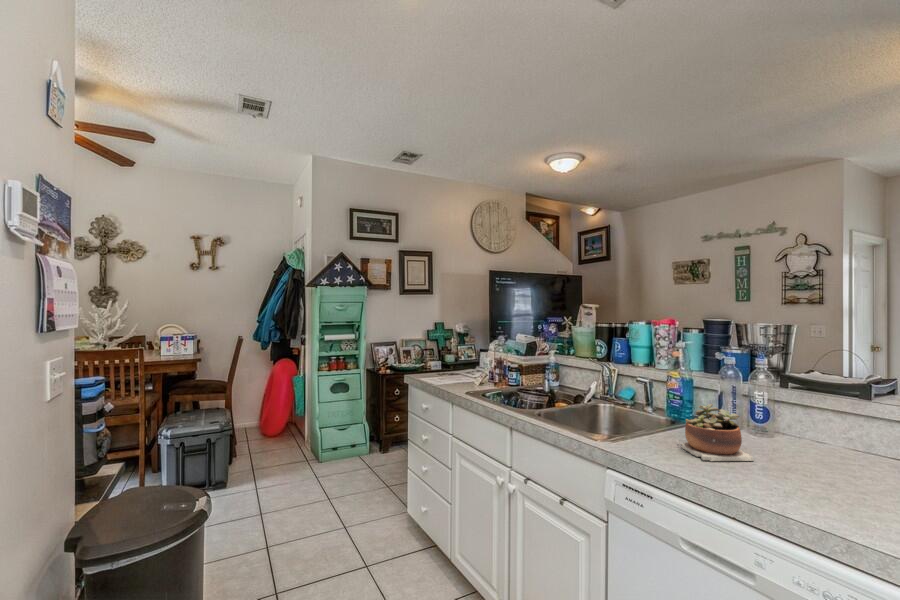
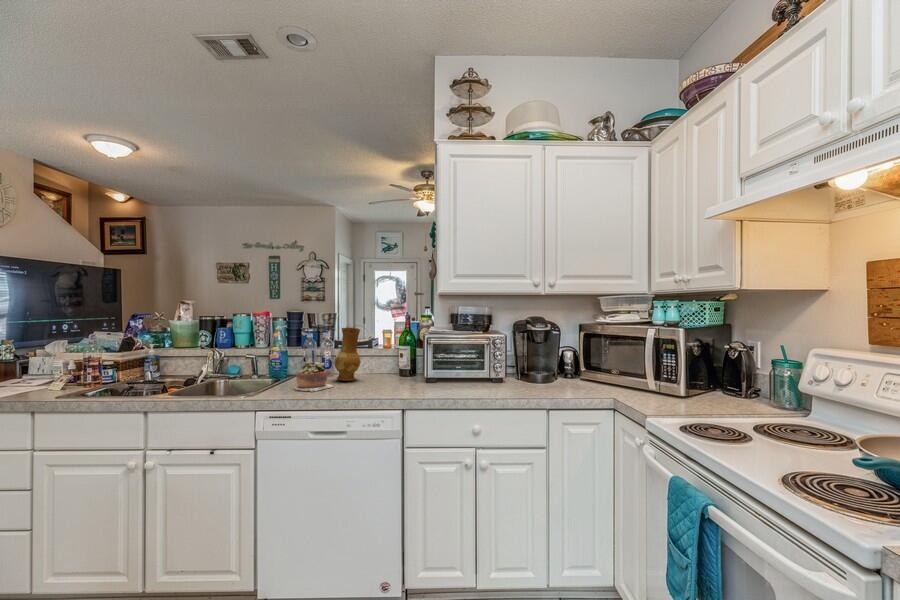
ceramic jug: none [767,355,828,458] -> present [334,328,361,381]

